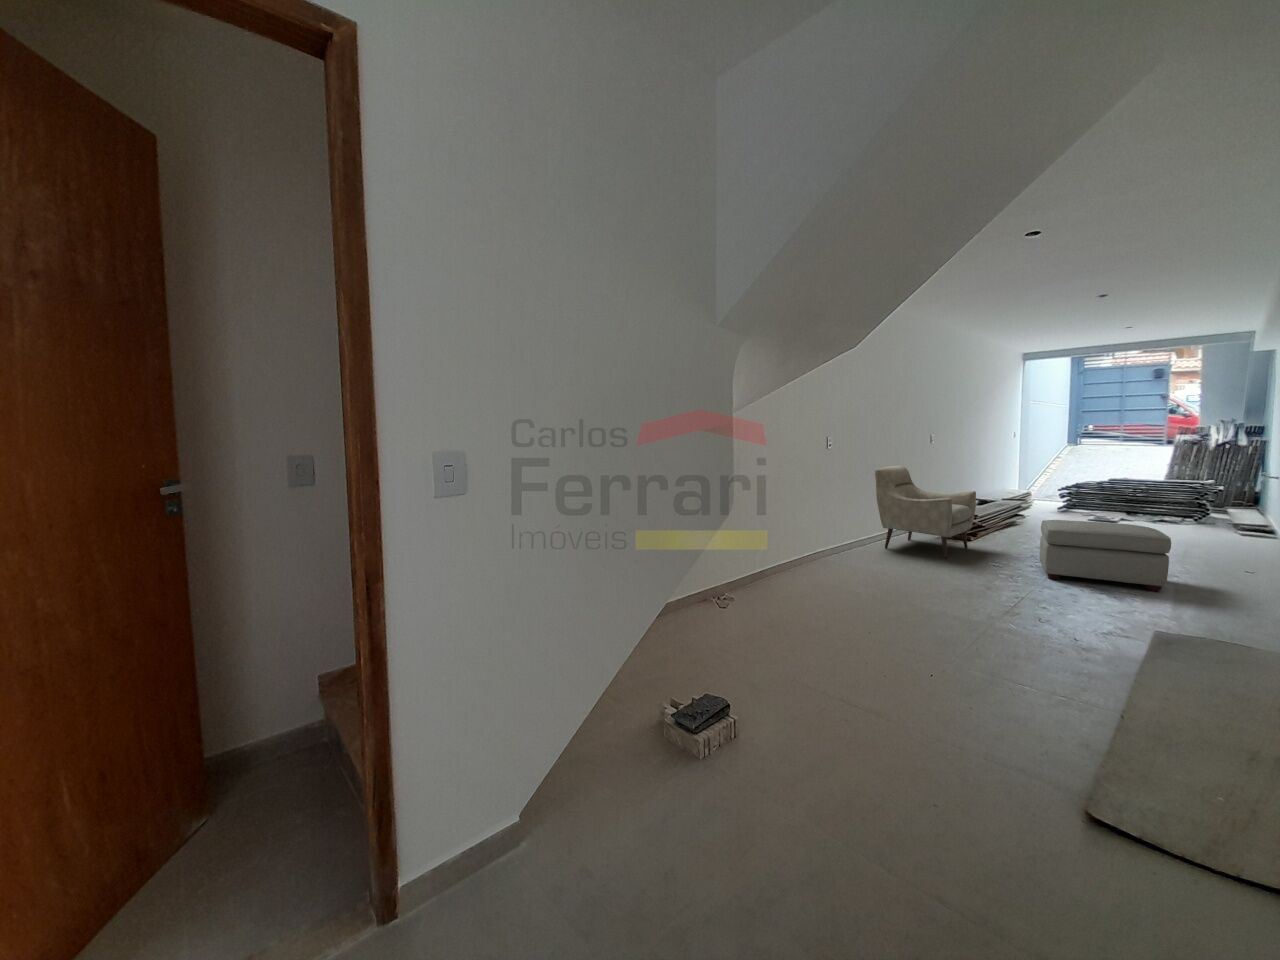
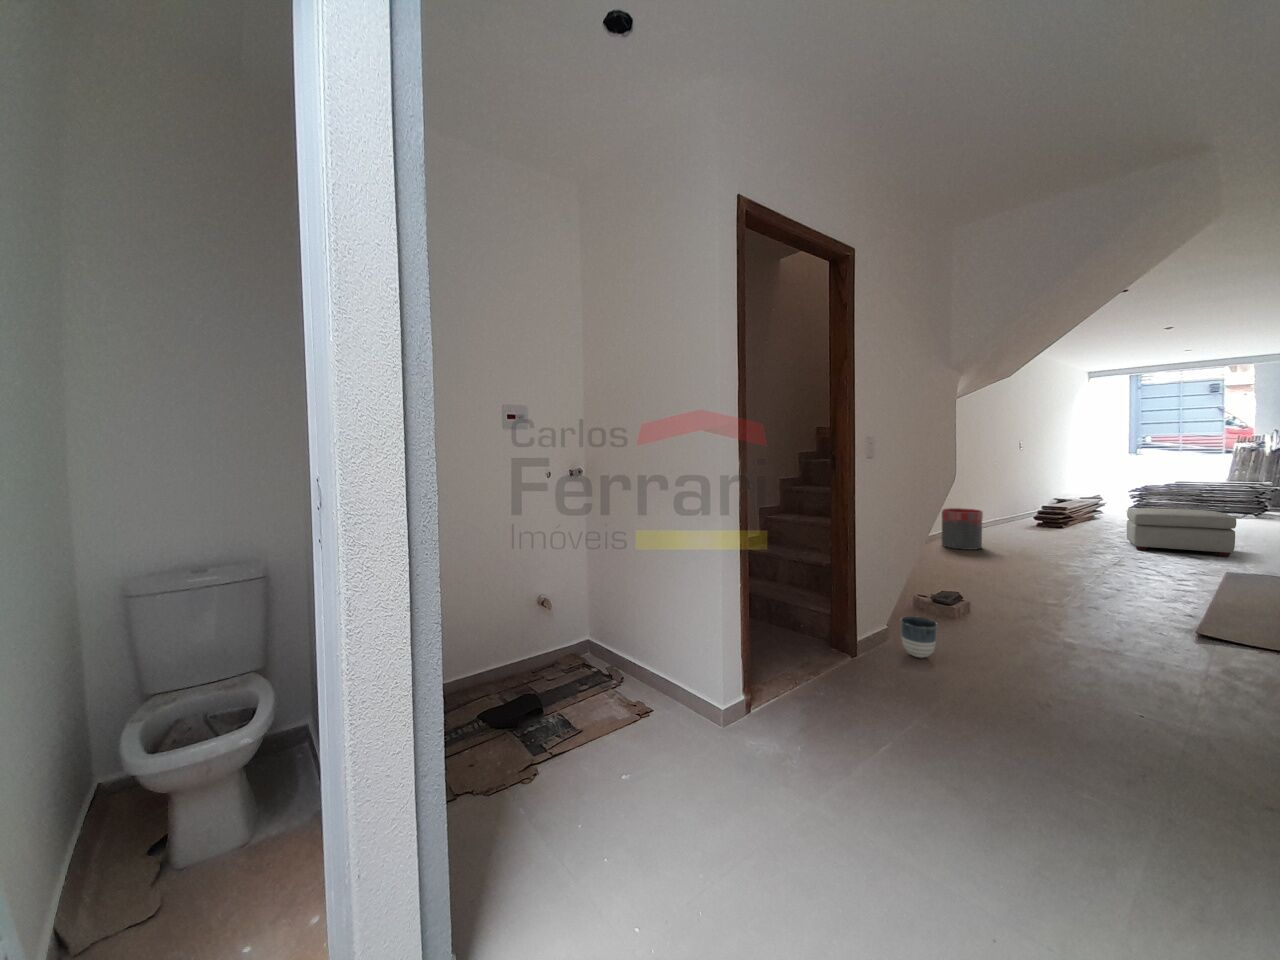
chair: present [875,466,976,558] -> none [985,472,1068,539]
trash can: none [802,517,854,578] -> present [942,508,983,550]
planter: none [498,788,569,894] -> present [901,616,937,658]

